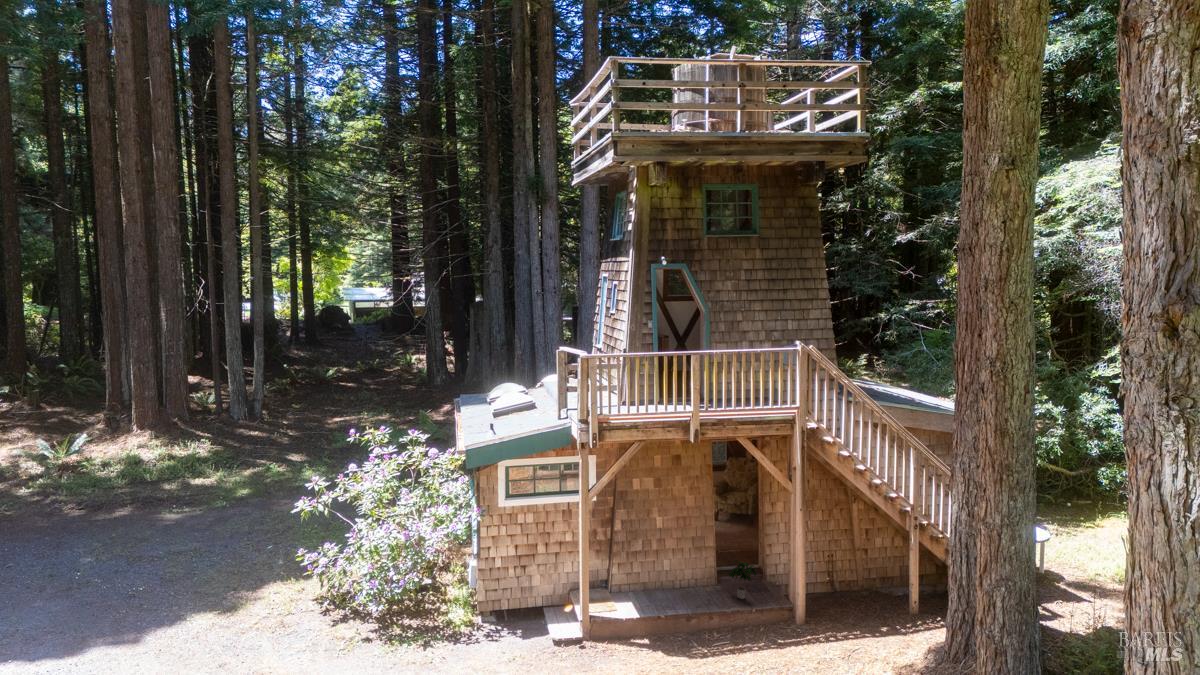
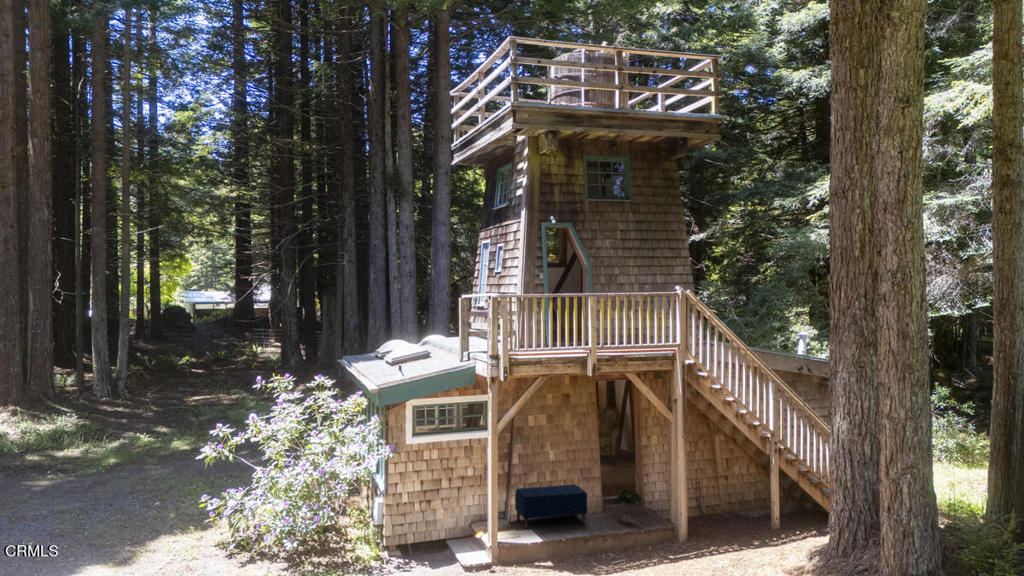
bench: none [620,553,697,601] -> present [515,484,587,529]

